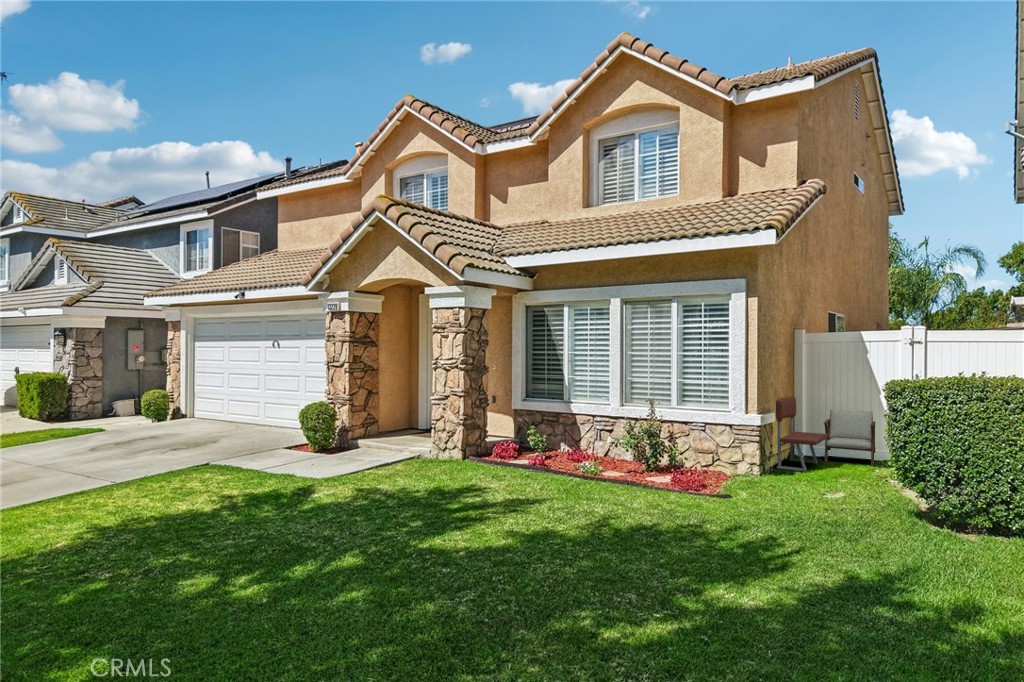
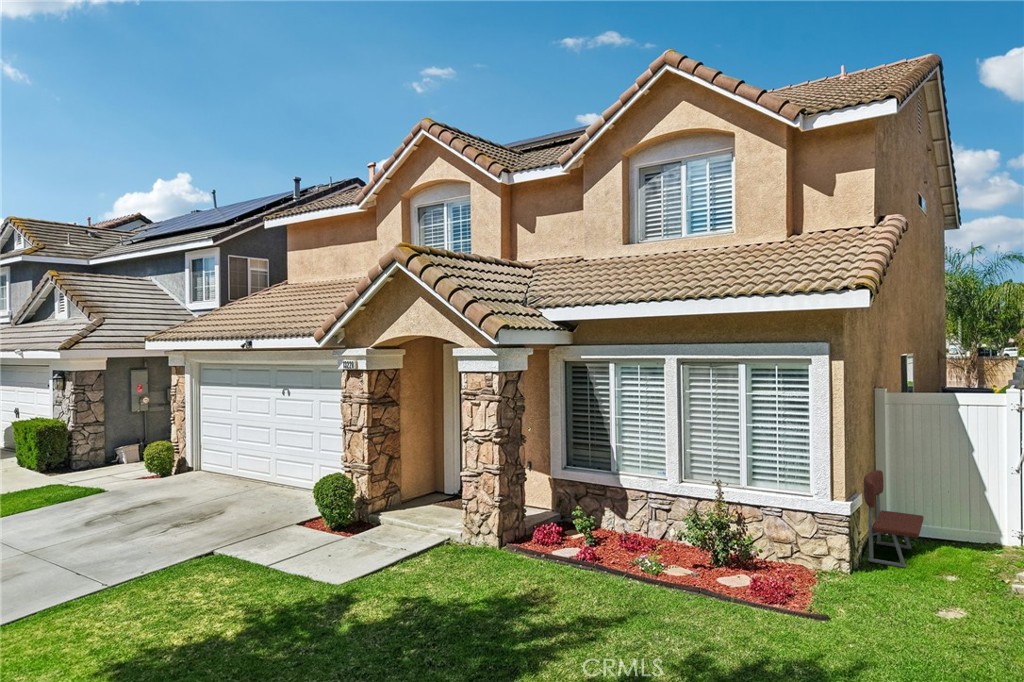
lounge chair: present [824,409,876,466] -> none [917,481,980,555]

